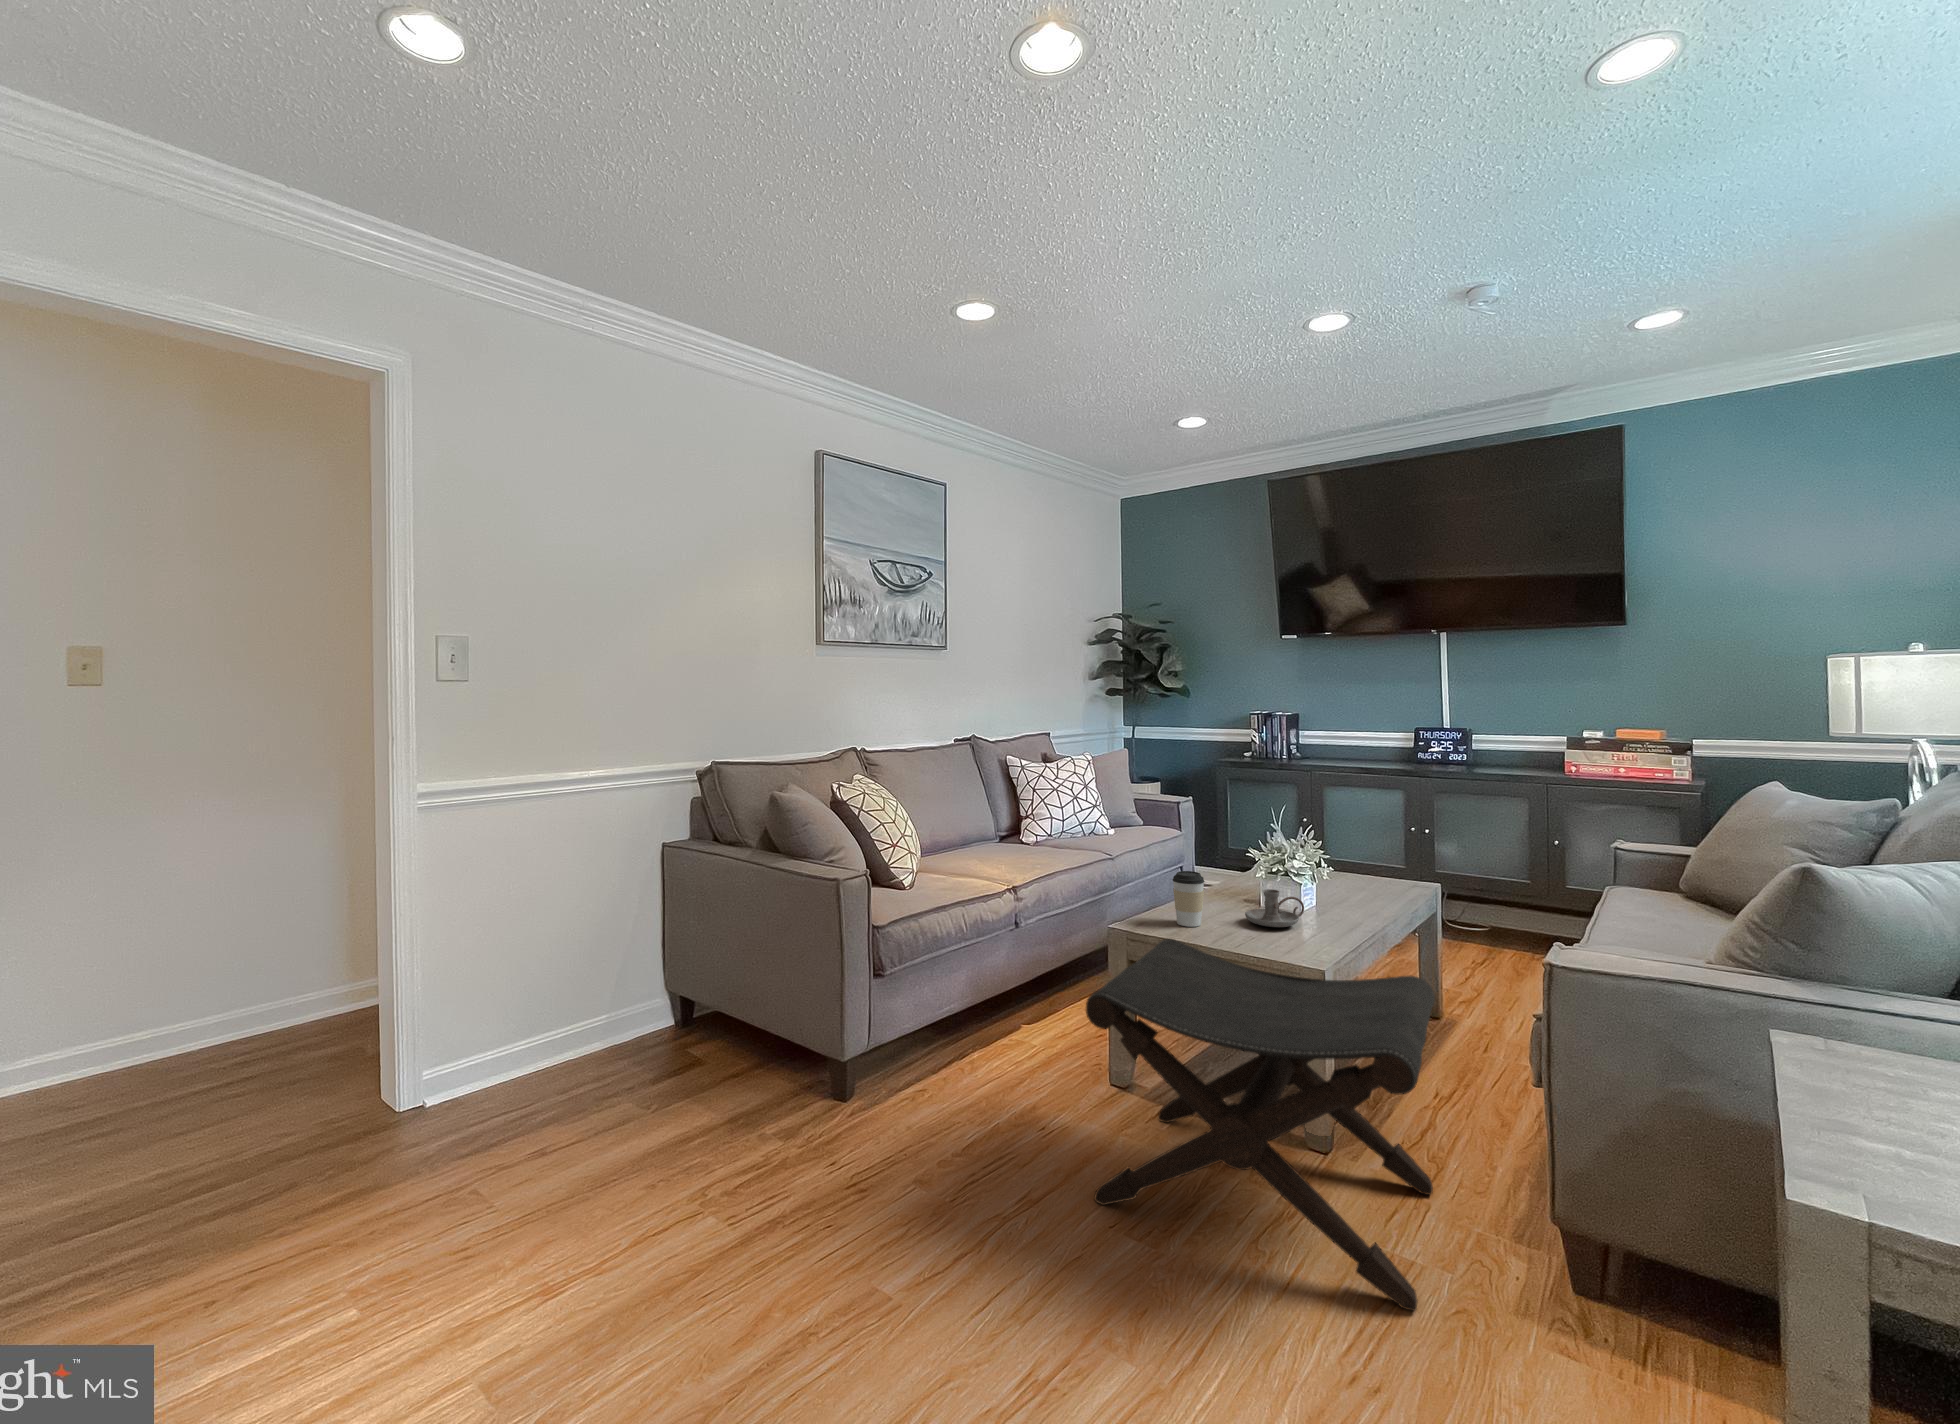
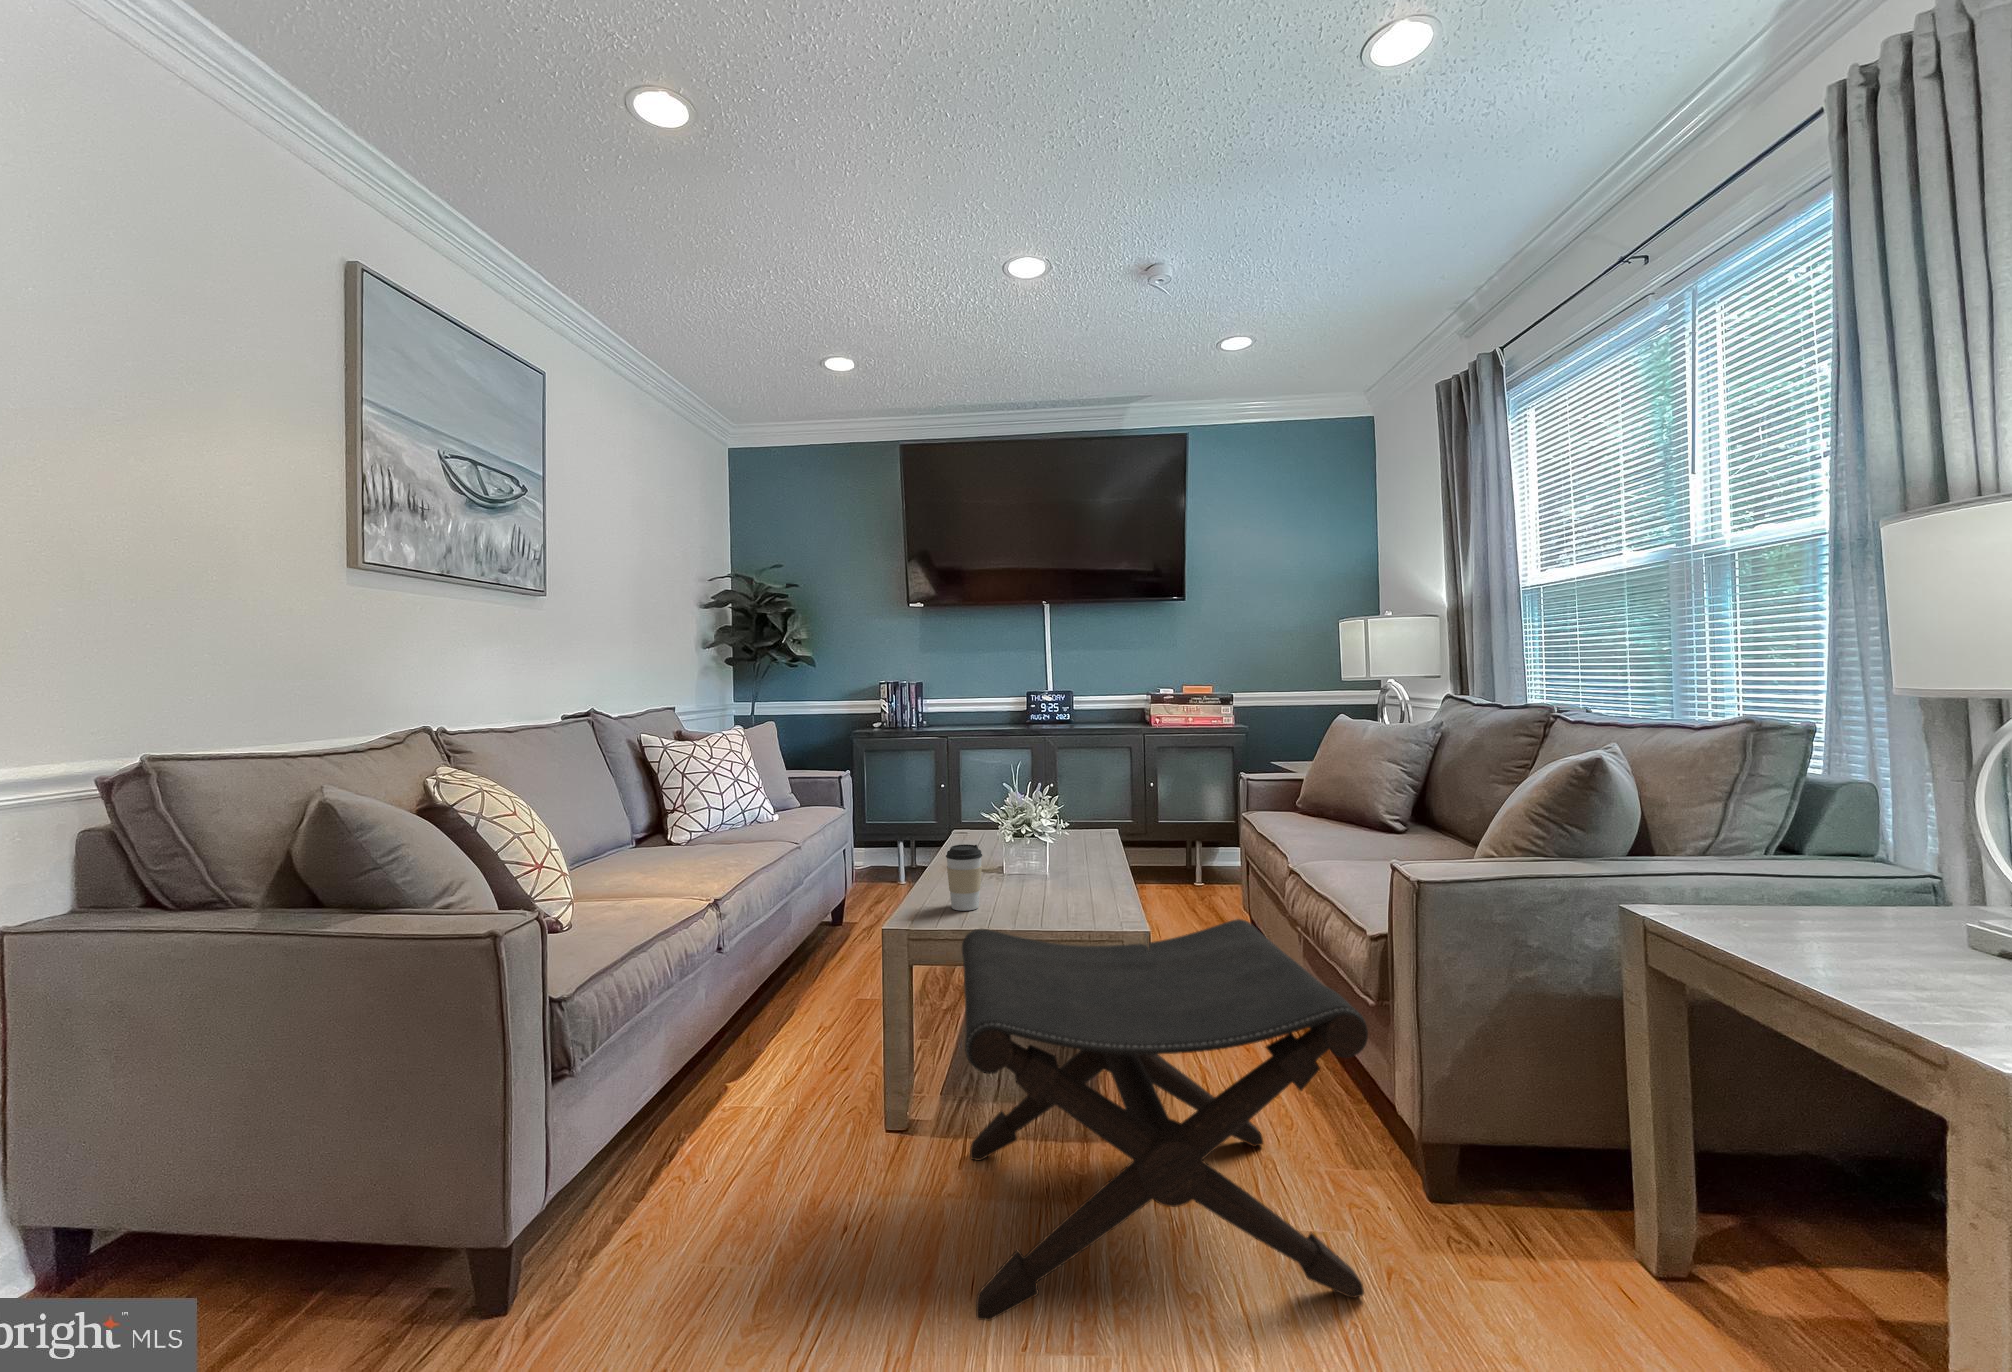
candle holder: present [1245,889,1304,927] -> none [1015,853,1071,894]

